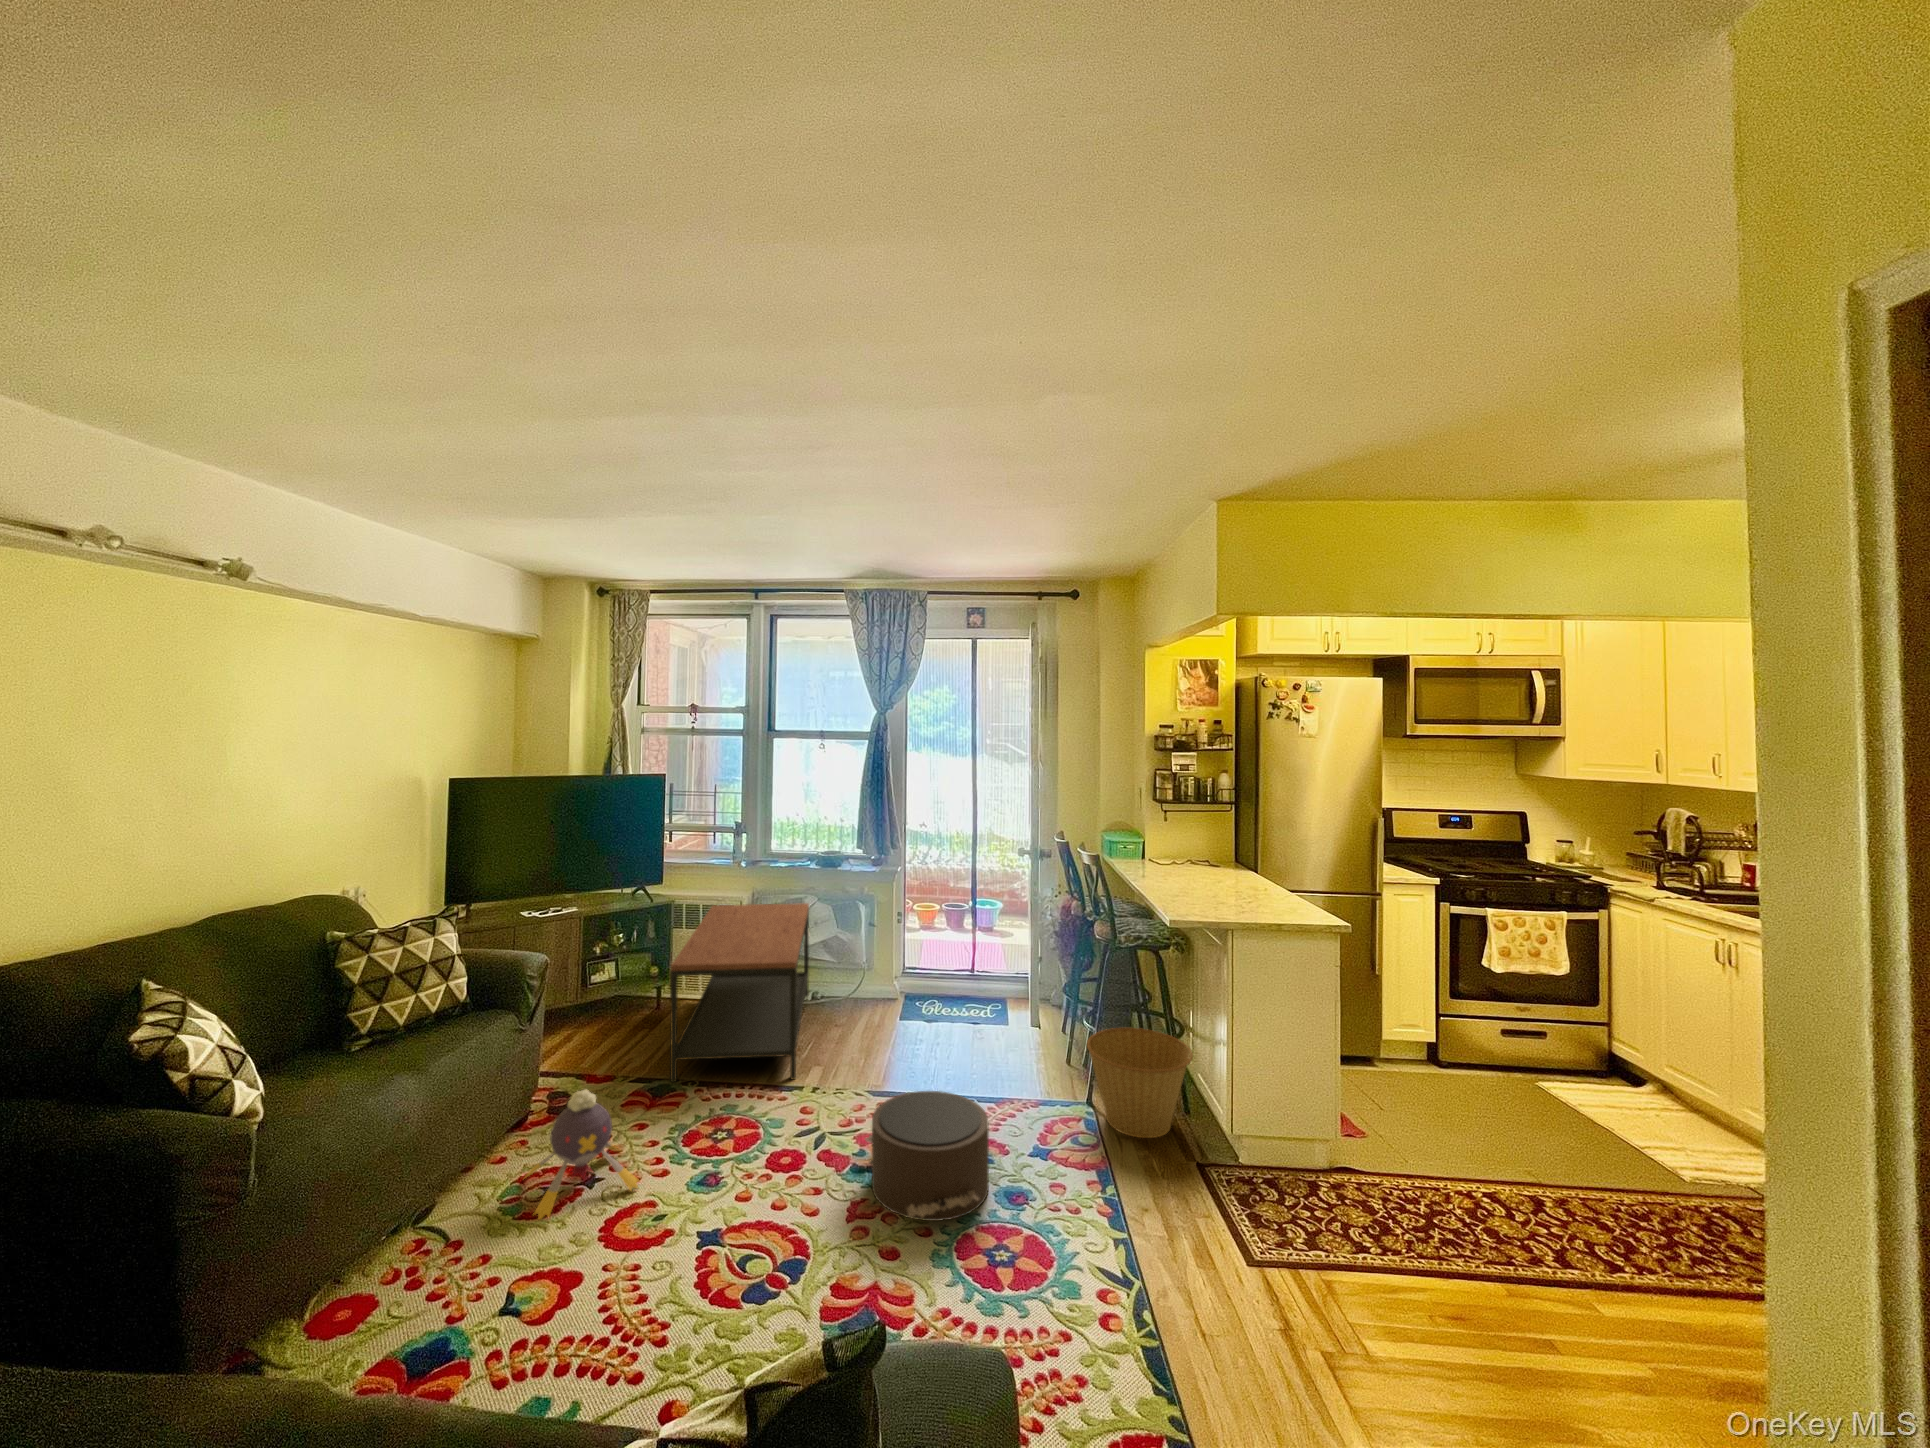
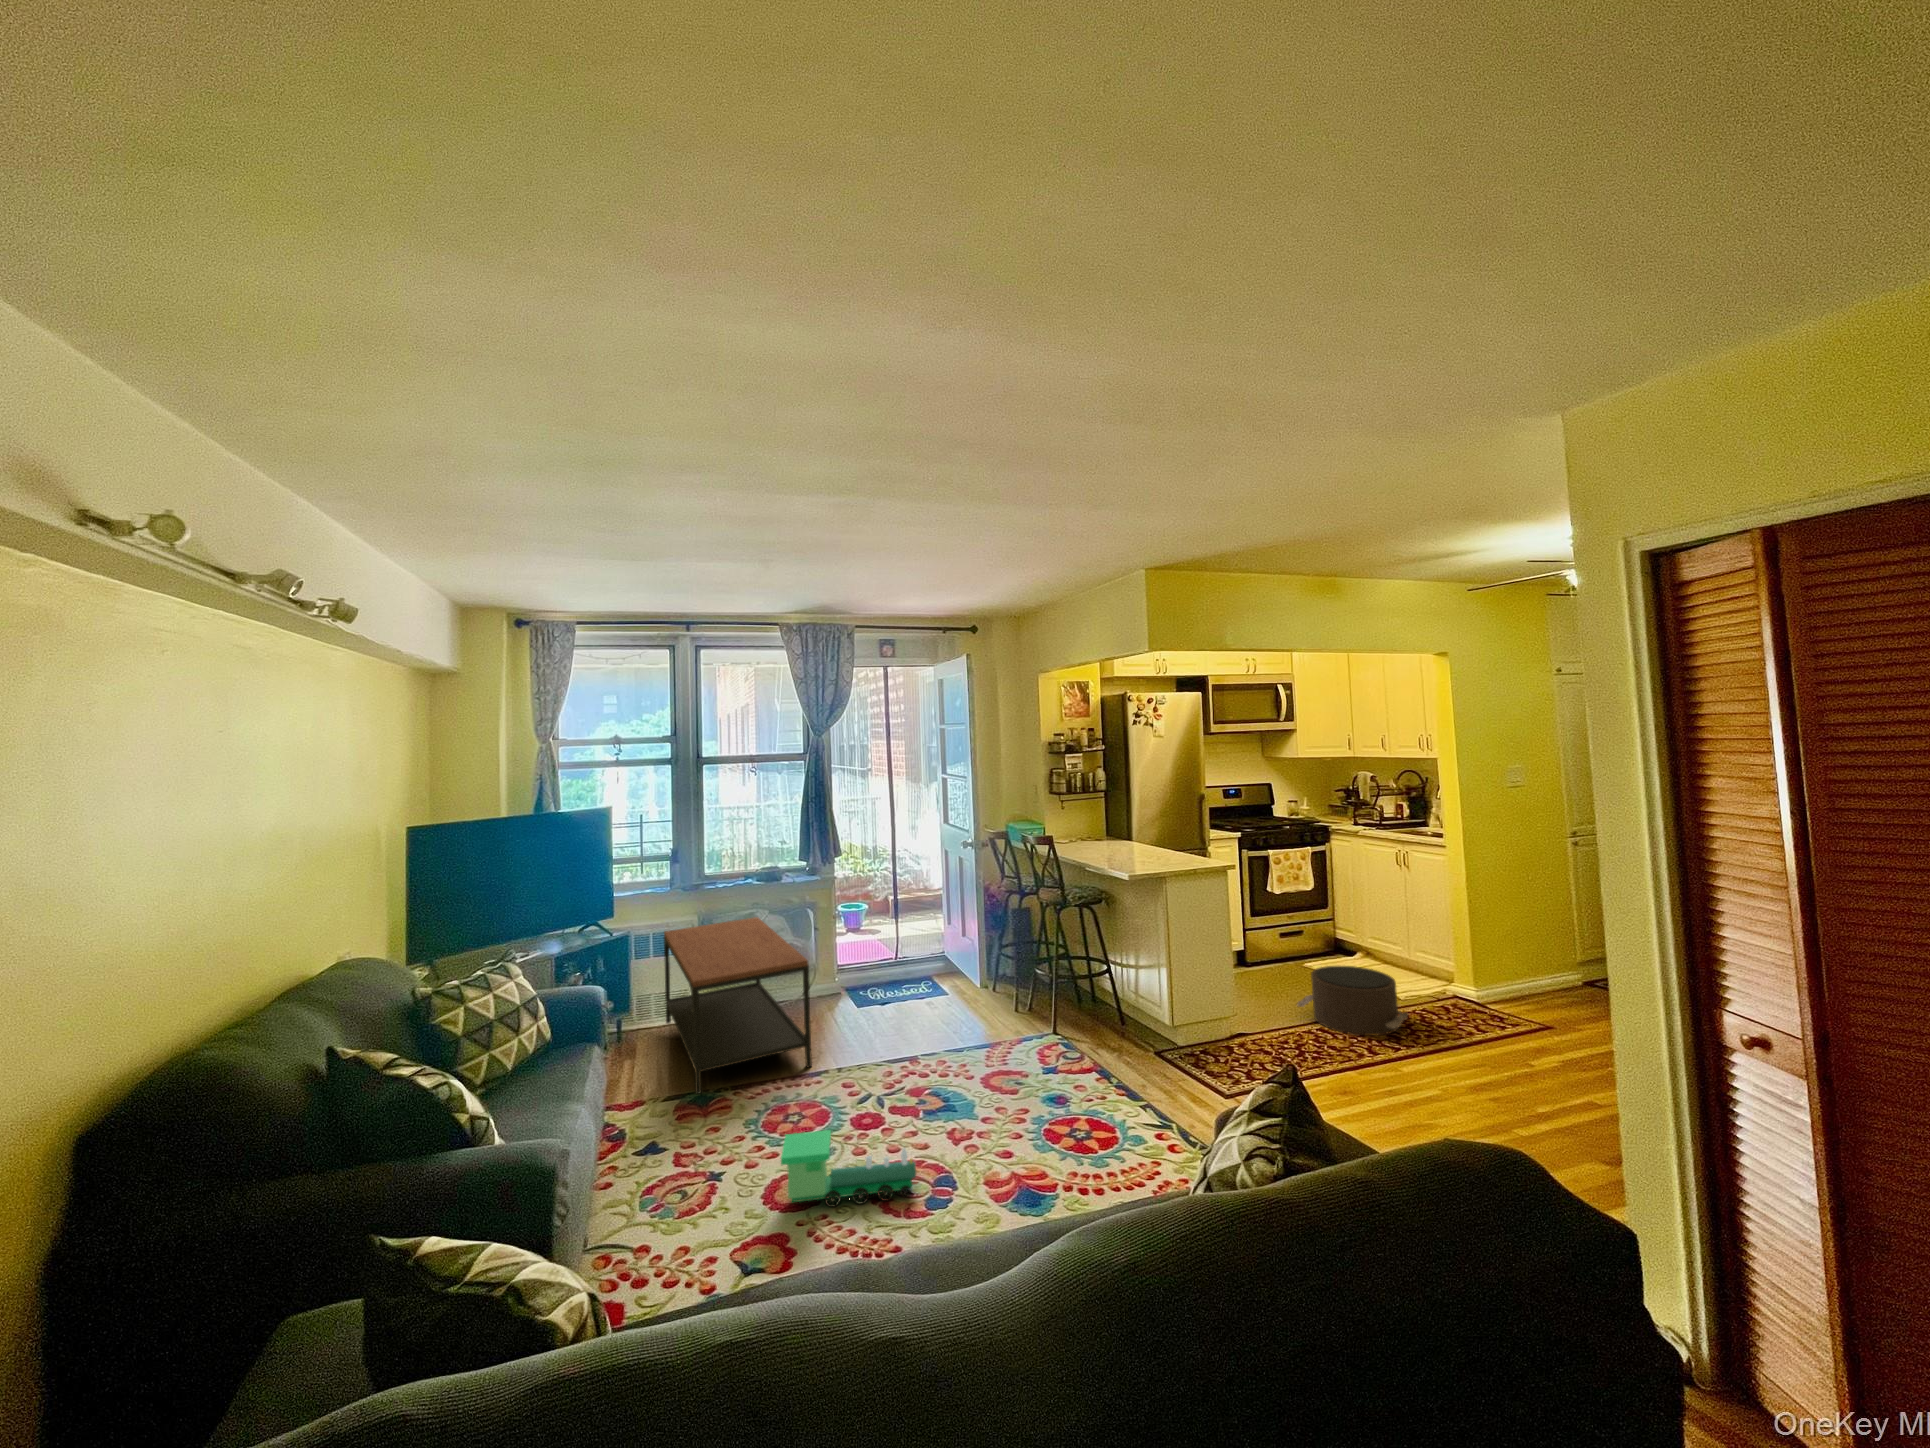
basket: present [1087,1028,1193,1138] -> none [1055,967,1135,1046]
plush toy: present [526,1090,639,1220] -> none [634,1095,756,1222]
pouf: present [865,1091,989,1221] -> present [1297,966,1409,1035]
toy train: none [617,1157,773,1270] -> present [781,1130,917,1207]

